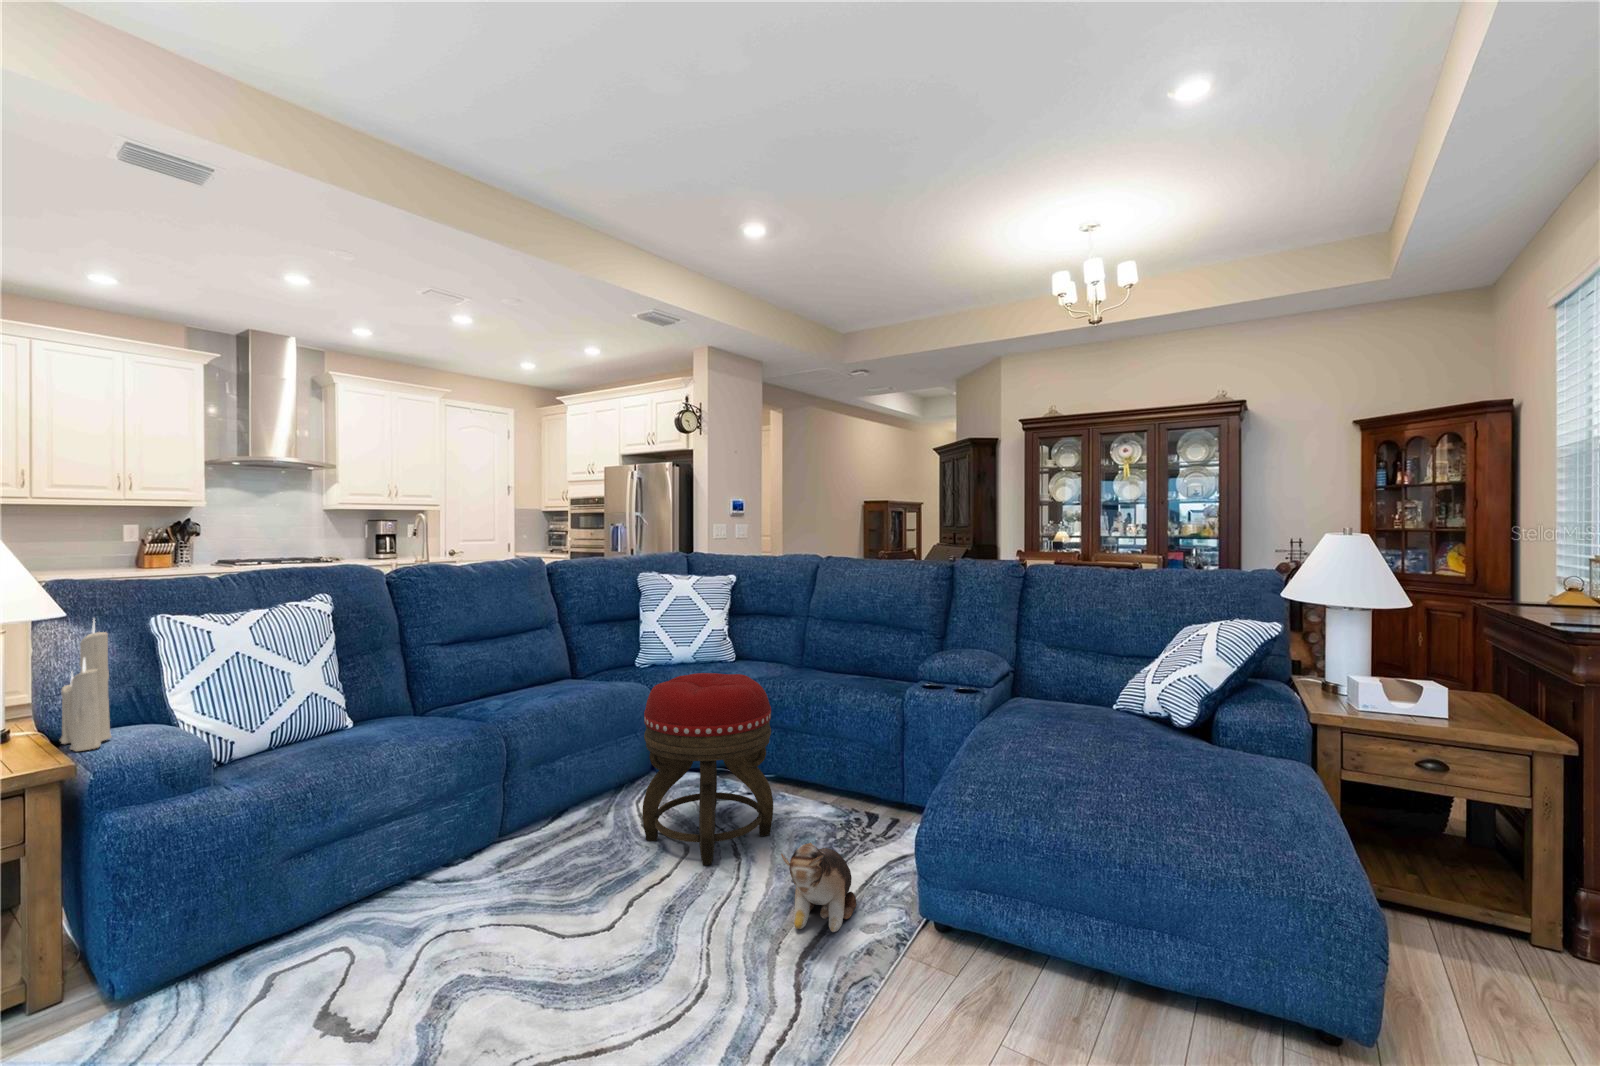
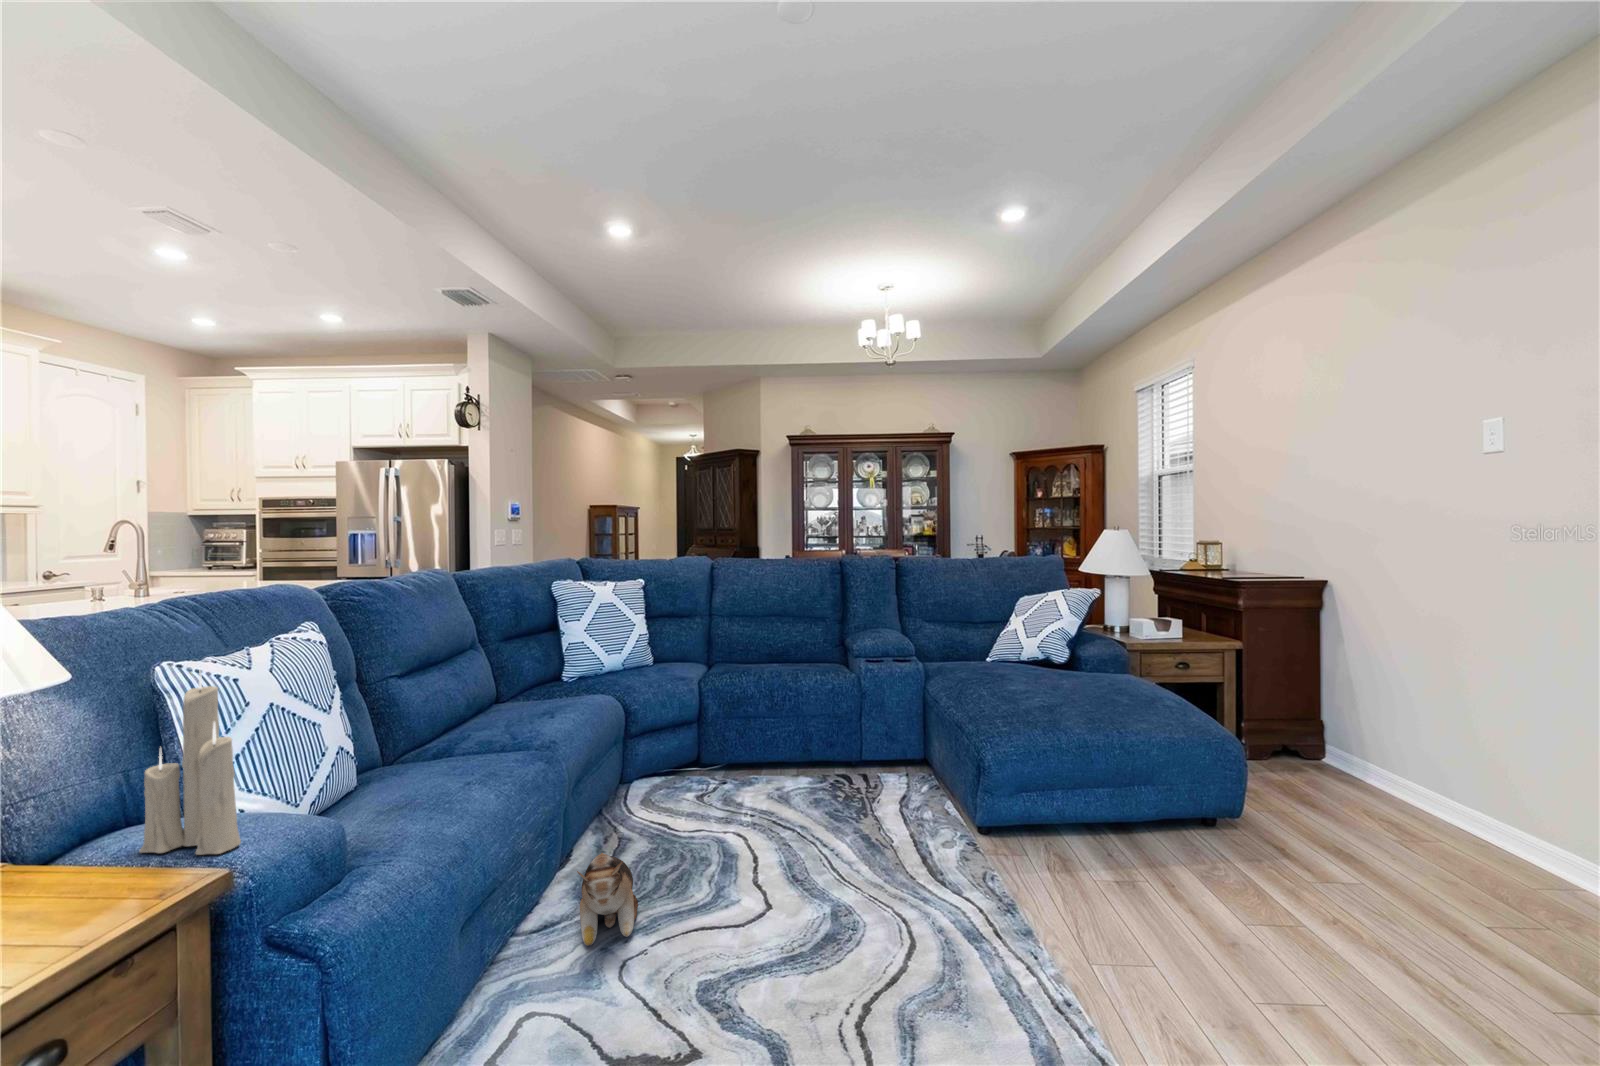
footstool: present [643,673,773,865] -> none [681,667,799,842]
plush toy: present [781,843,856,932] -> present [577,853,638,946]

